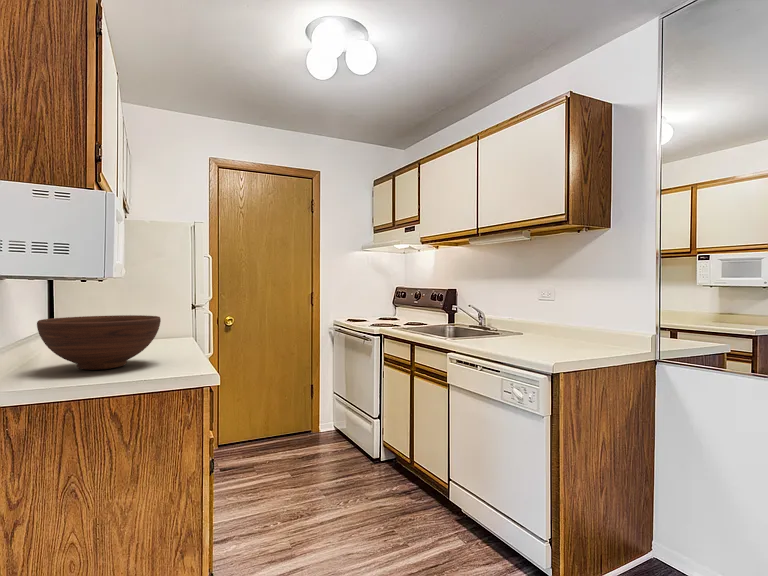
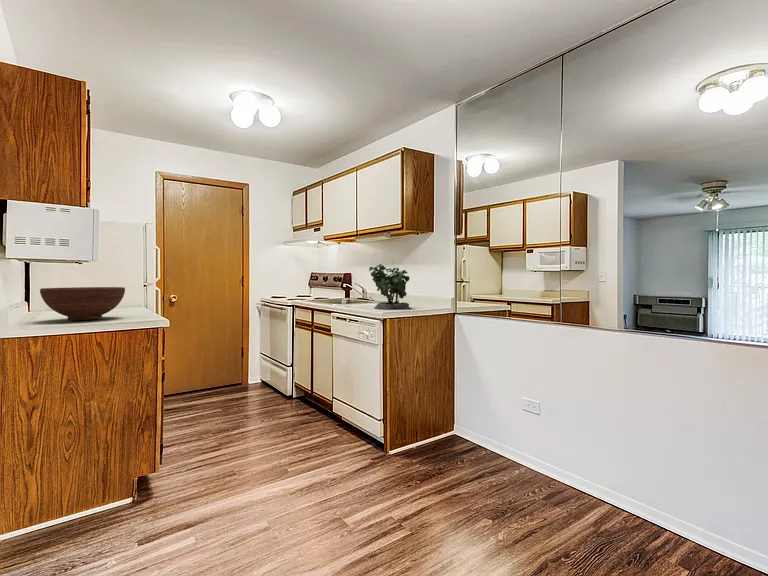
potted plant: none [506,273,580,347] -> present [369,264,411,309]

